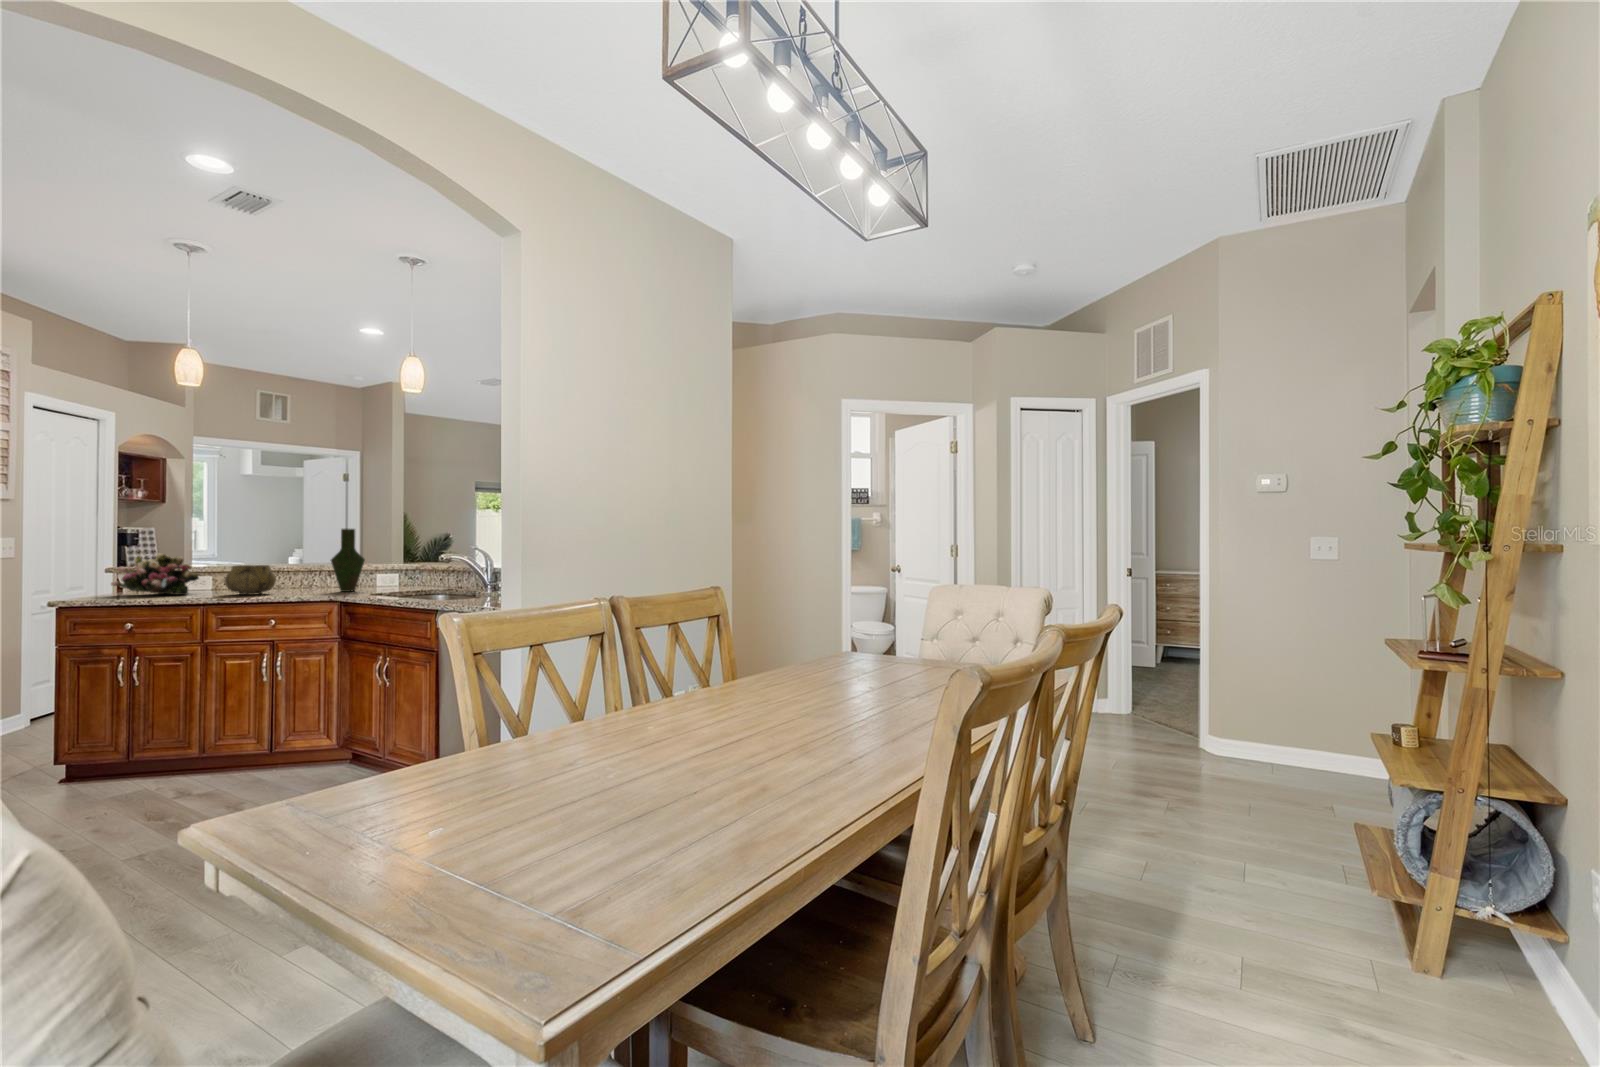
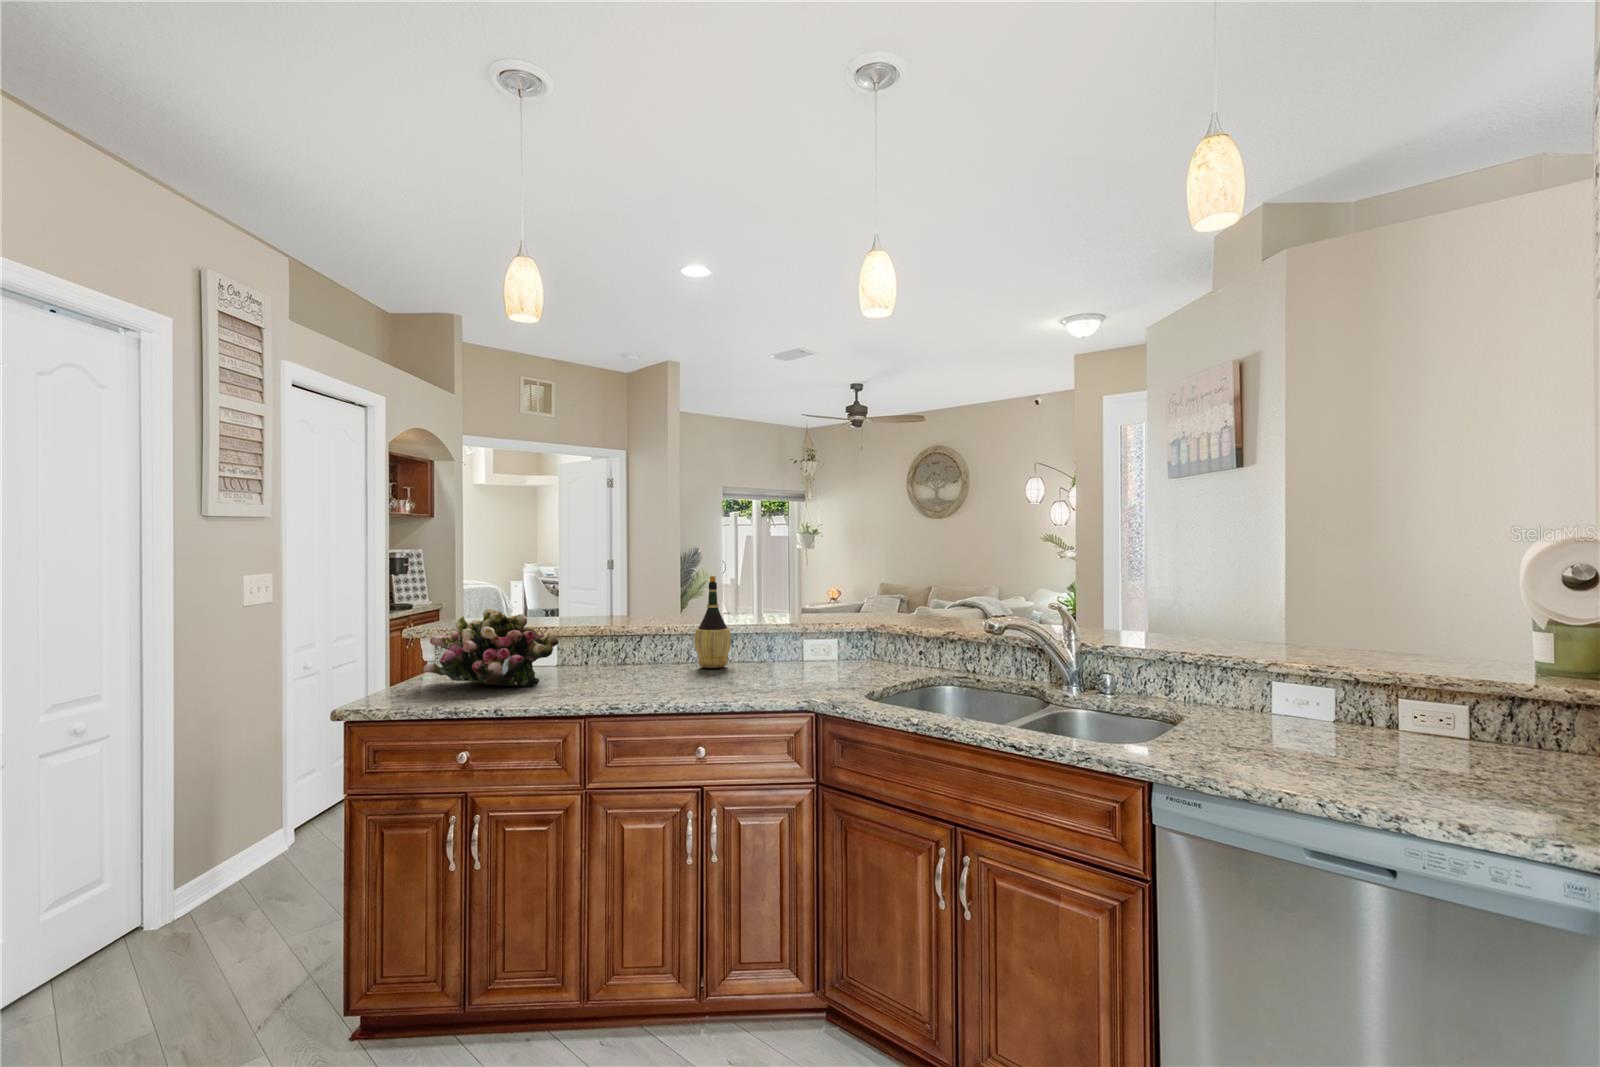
vase: present [331,529,365,592] -> none [755,561,808,676]
wine bottle: none [301,537,326,590] -> present [694,576,731,668]
decorative bowl: present [225,565,276,595] -> none [601,629,678,688]

